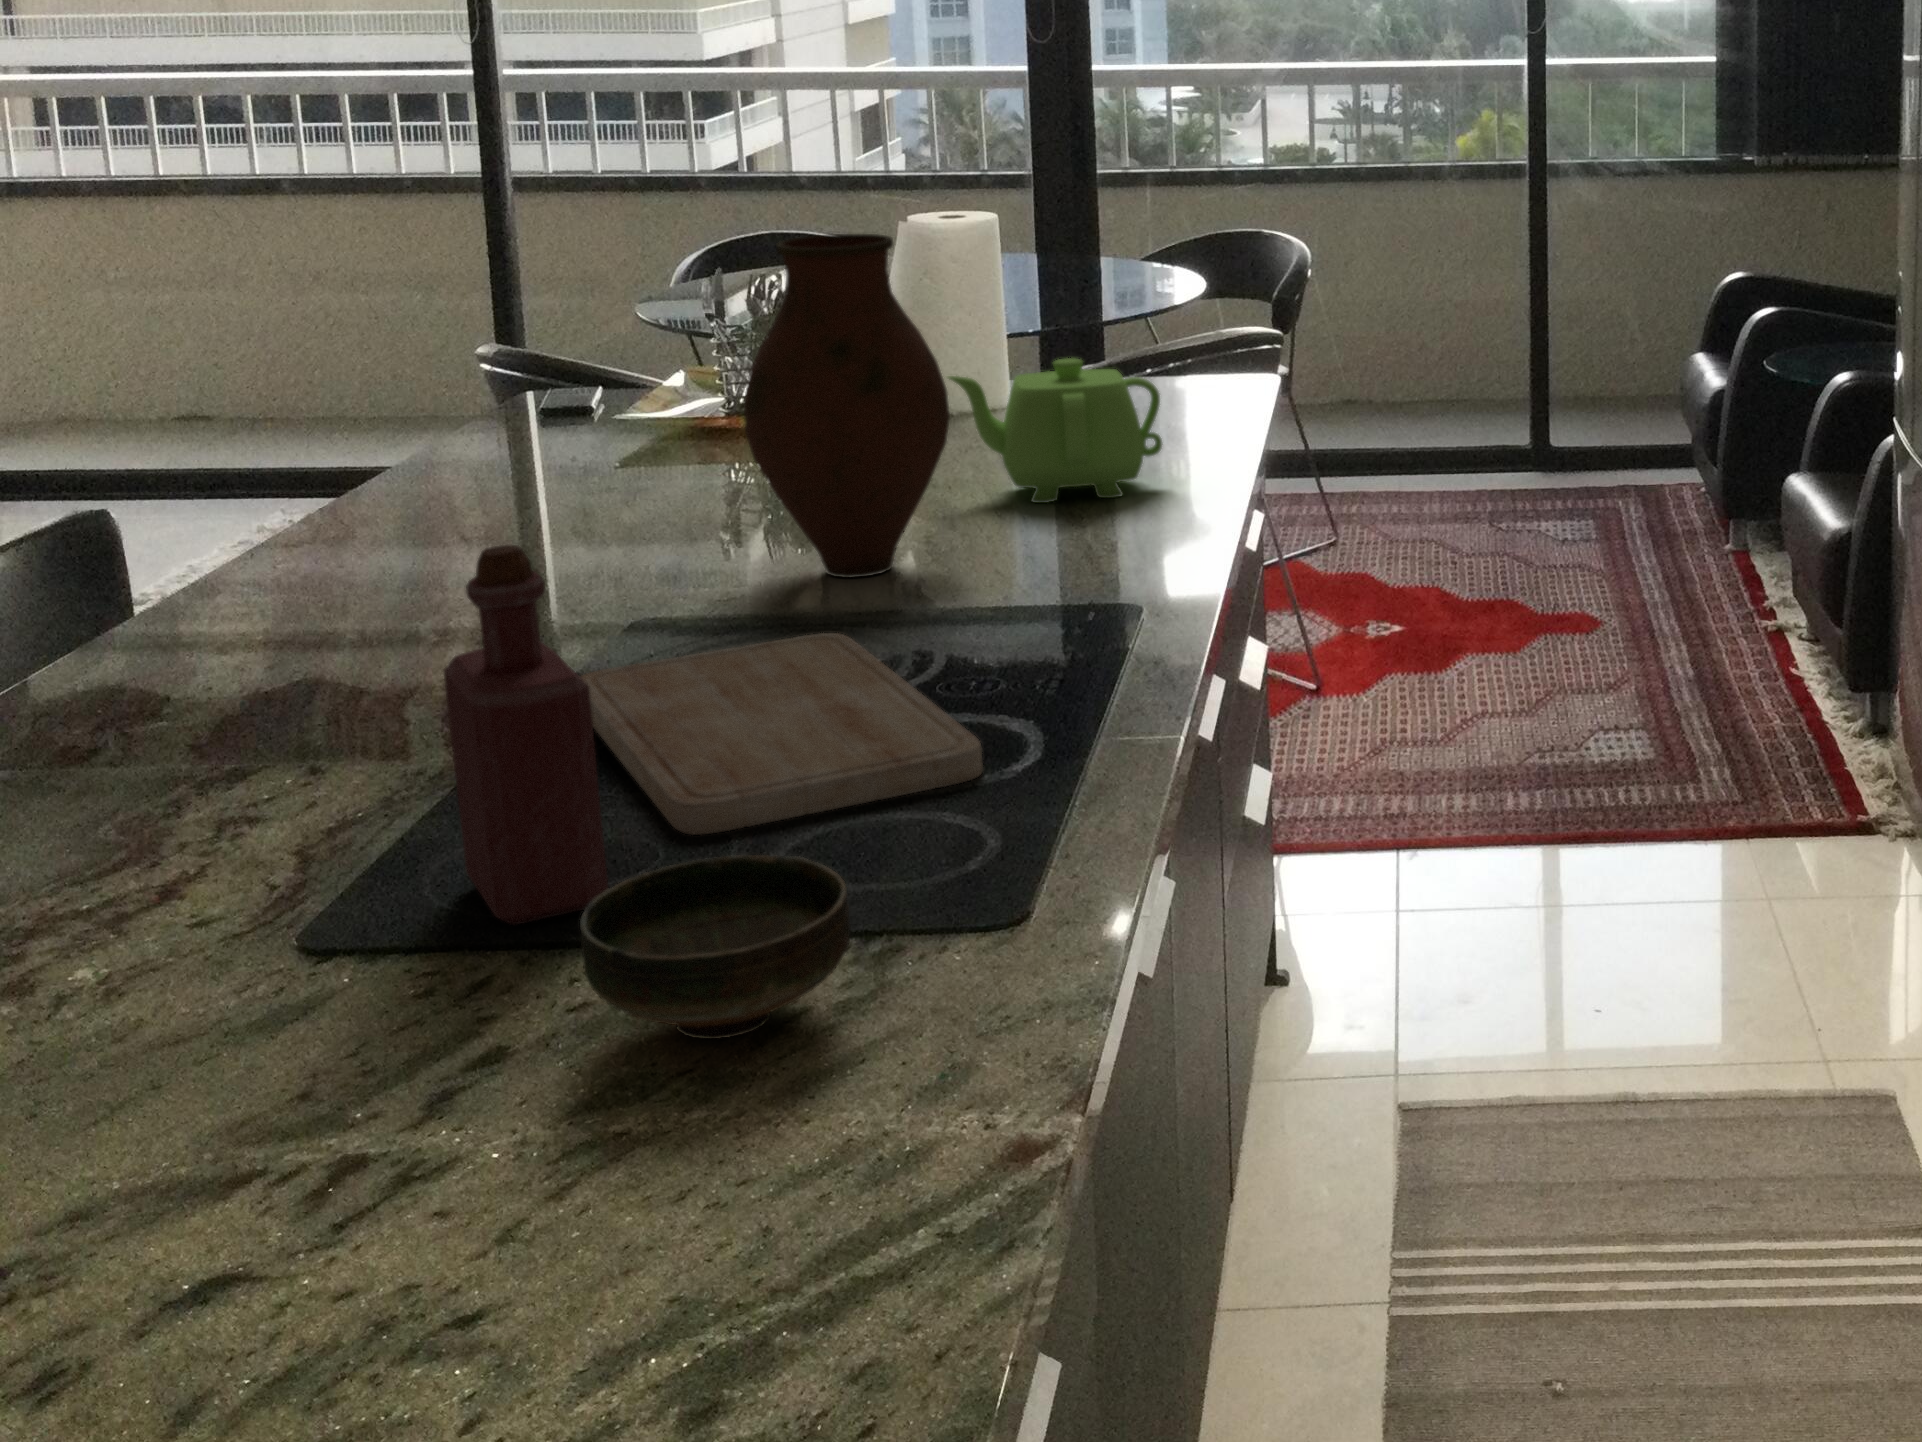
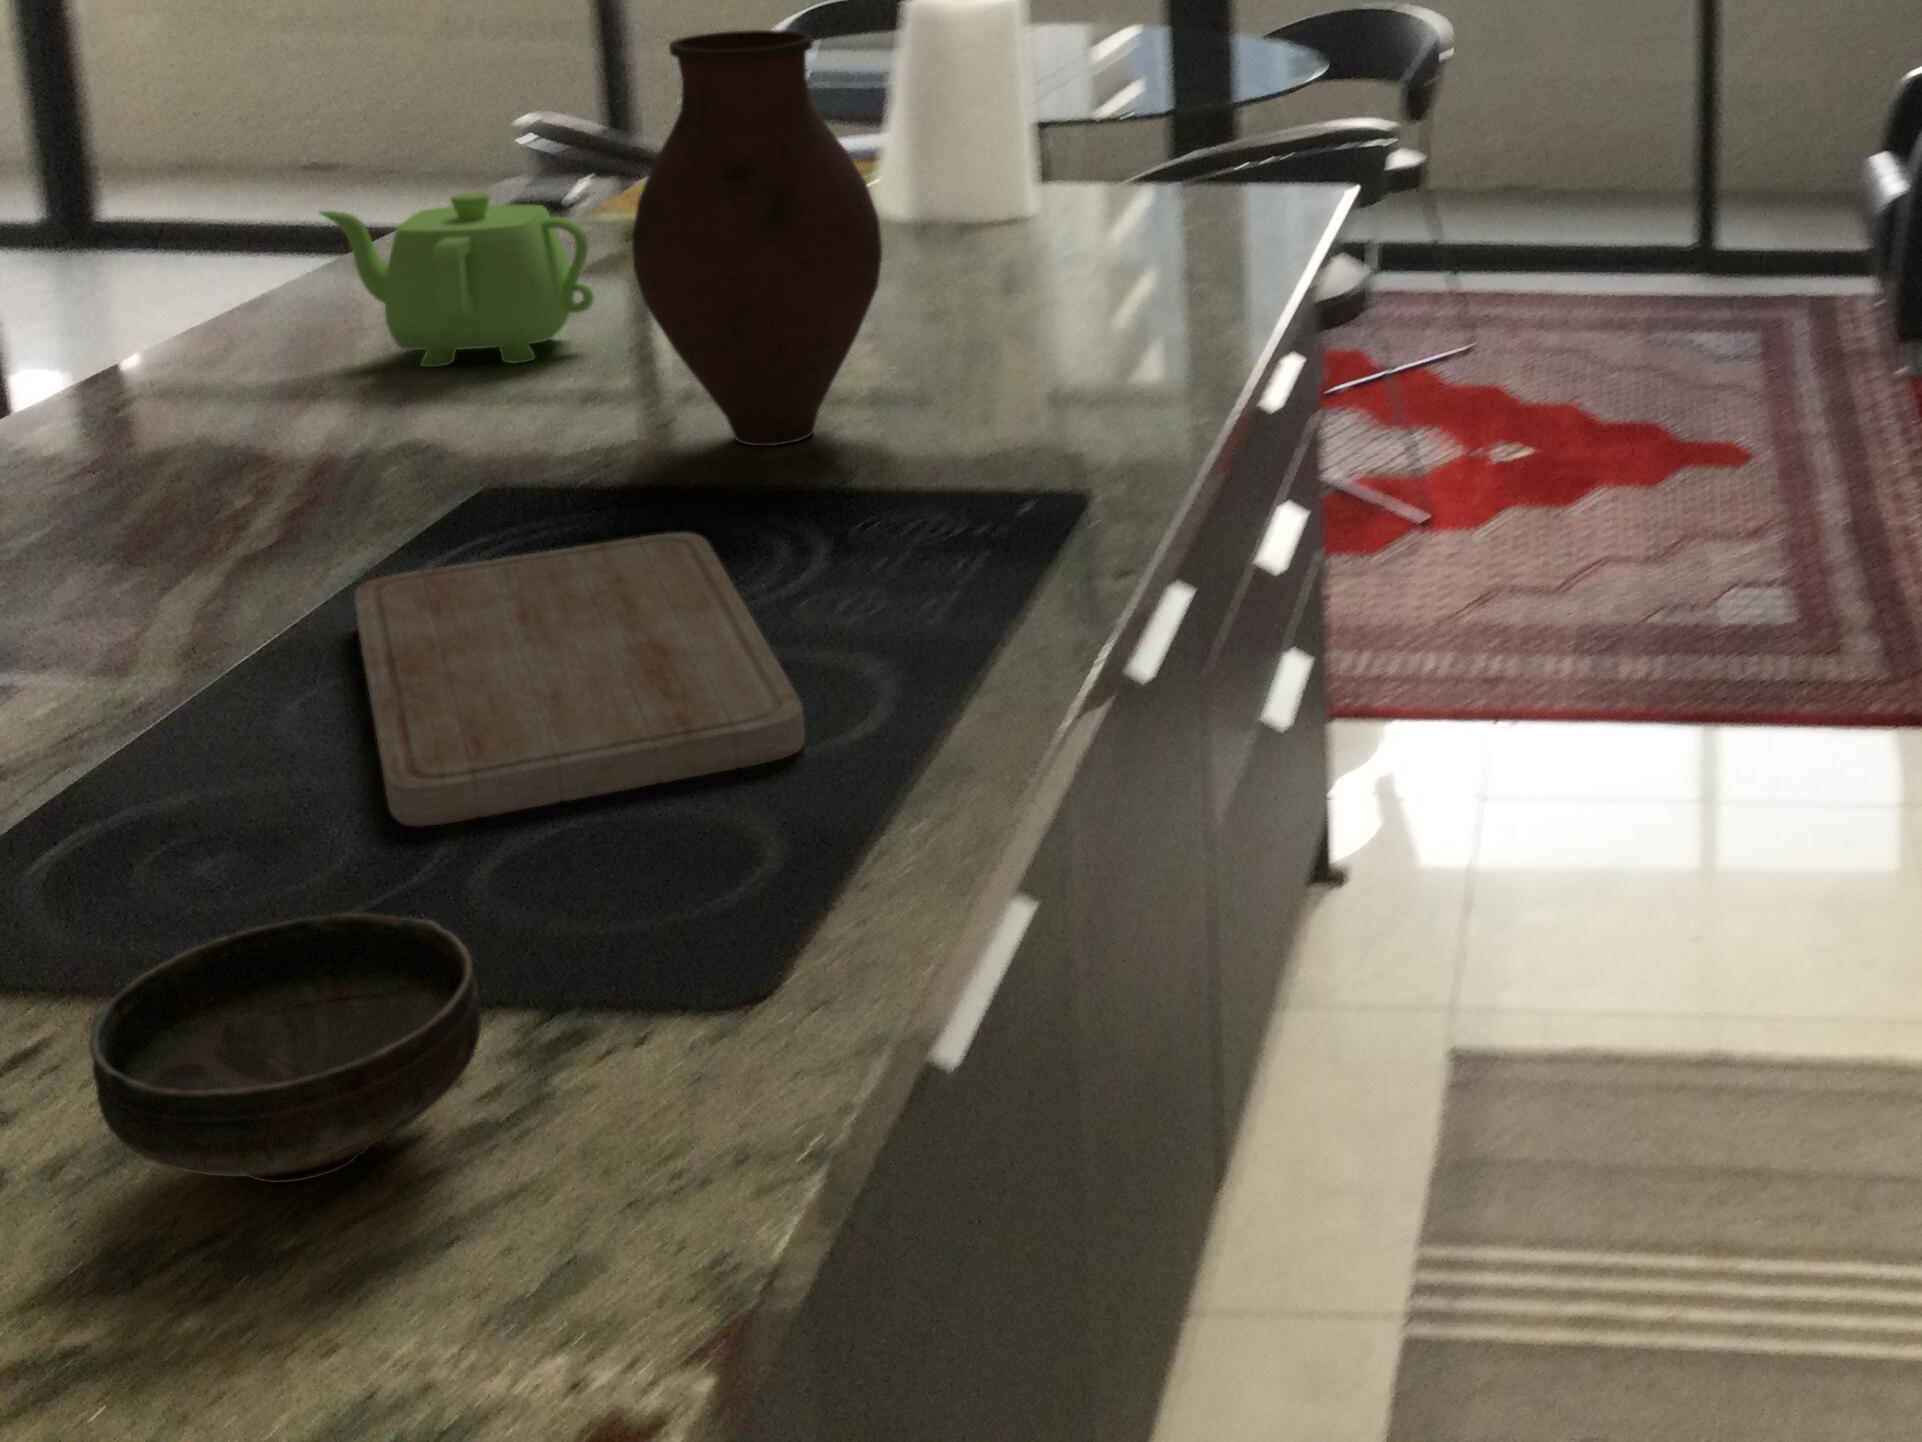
teapot: present [948,358,1162,503] -> present [319,192,593,367]
bottle: present [444,545,609,925] -> none [52,466,254,962]

